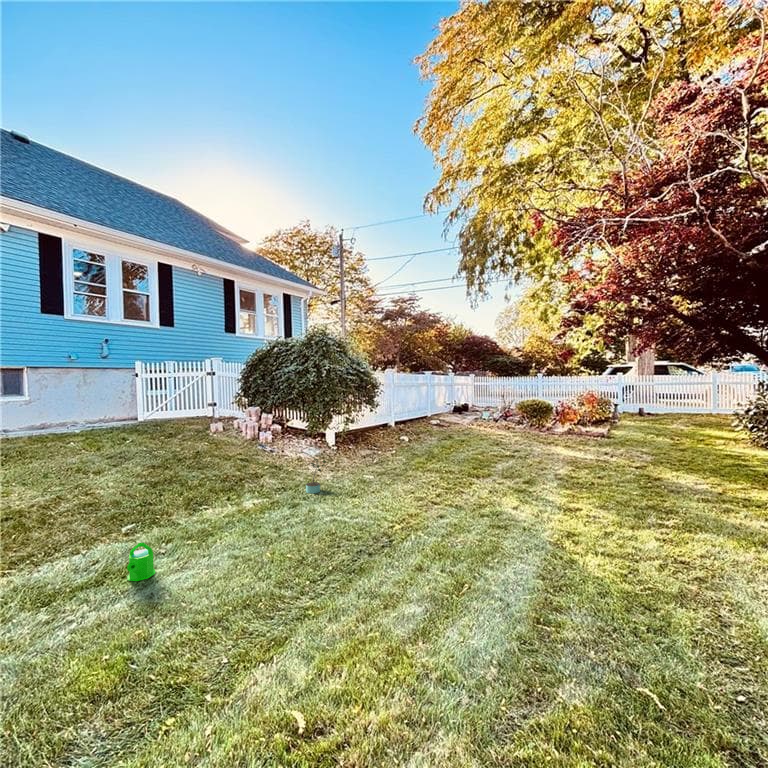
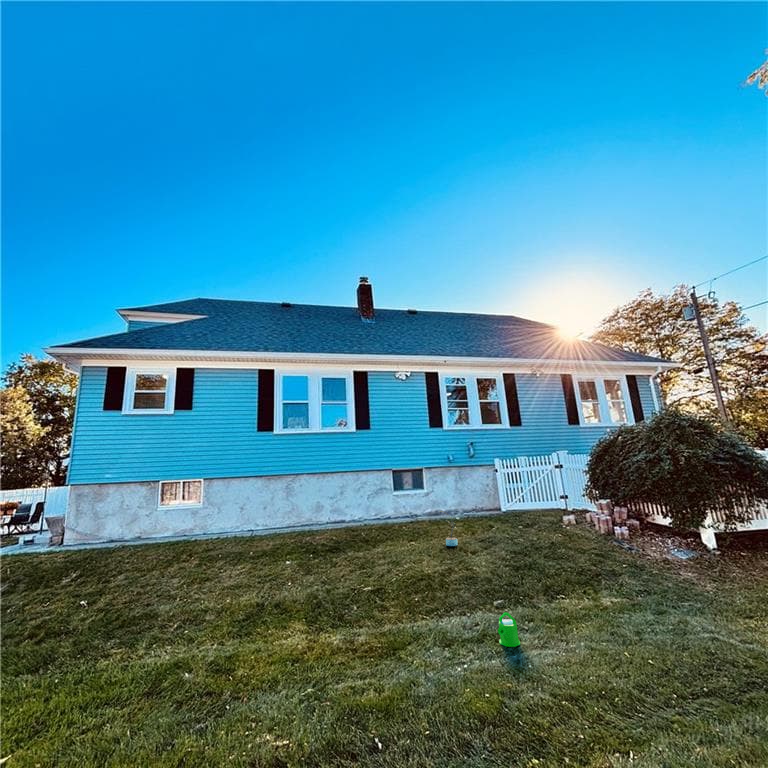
potted plant: present [300,445,326,494] -> present [440,511,458,546]

